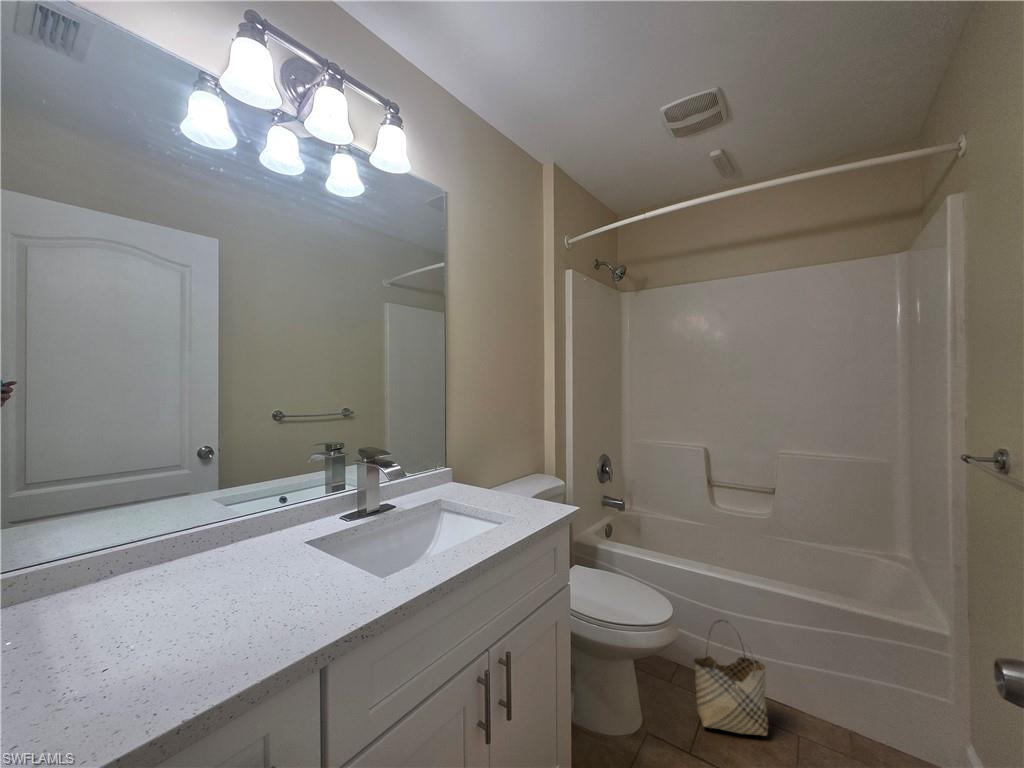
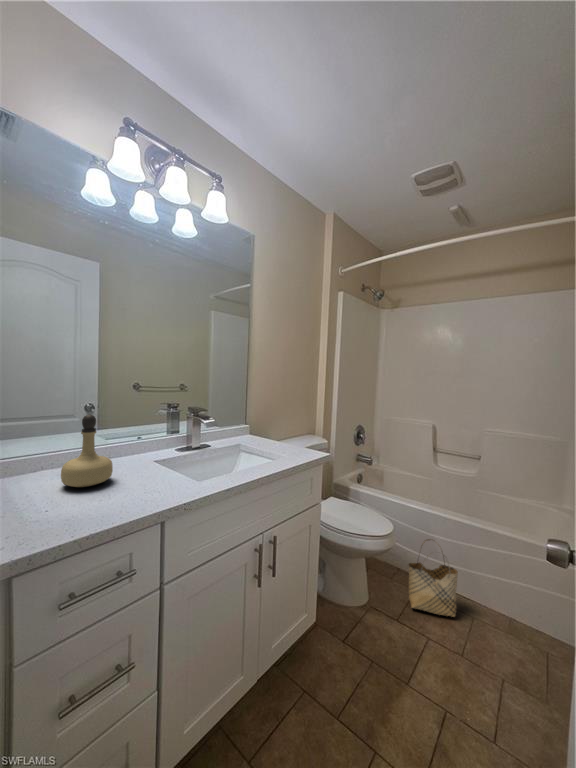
perfume bottle: none [143,481,237,609] -> present [61,415,113,487]

